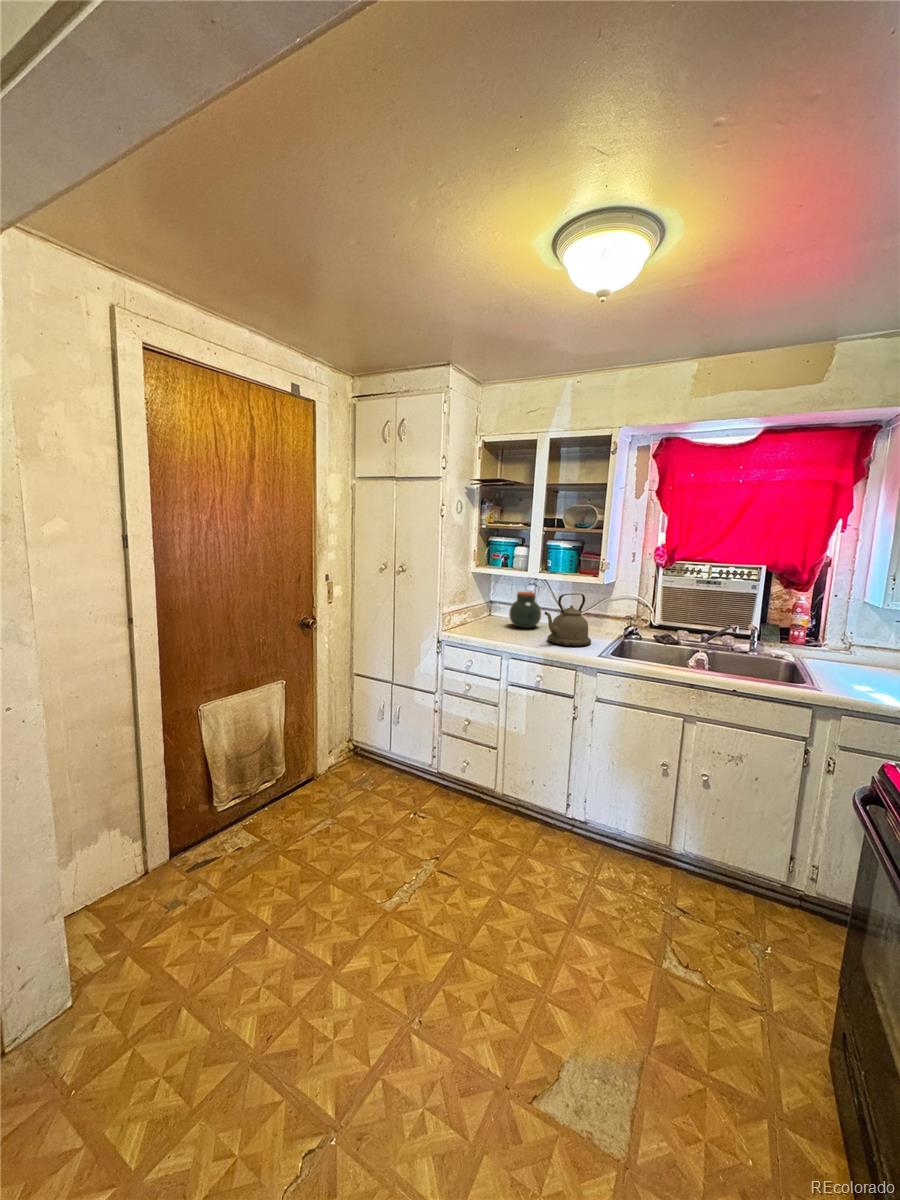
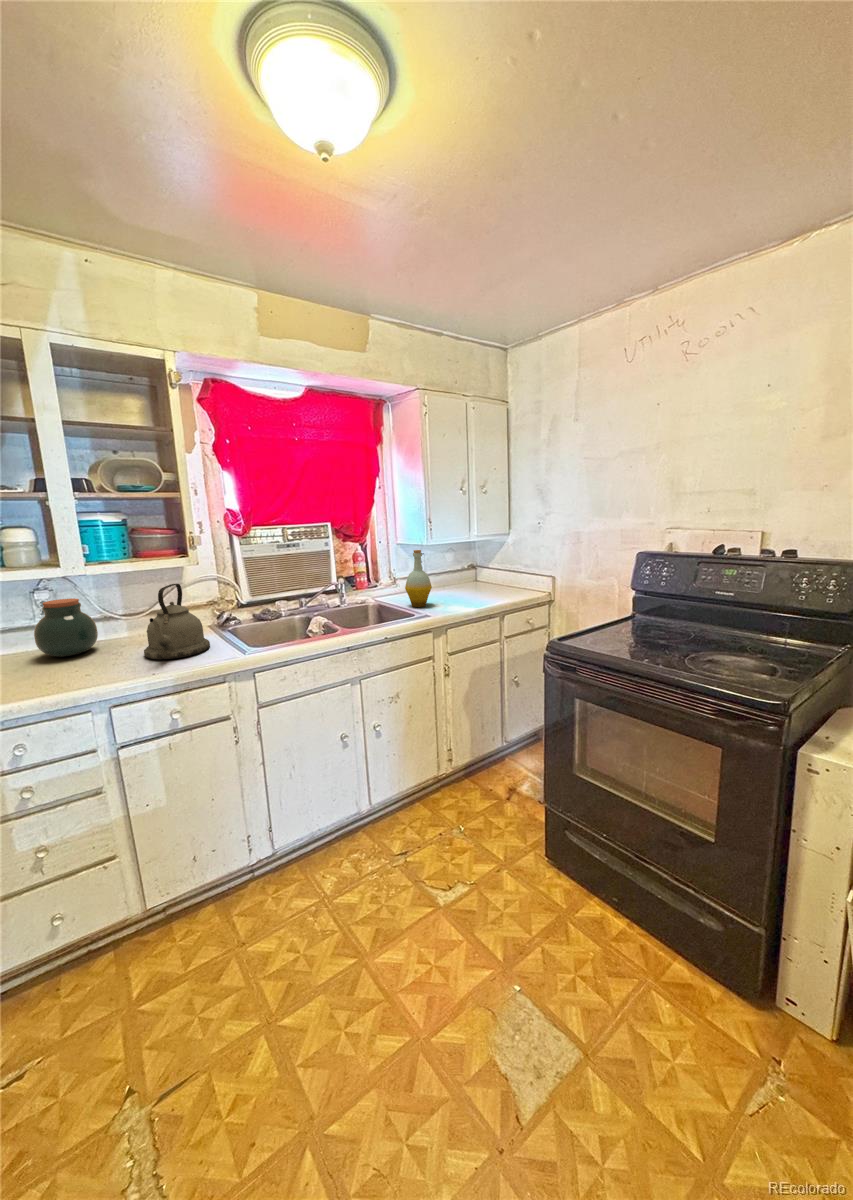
bottle: none [836,608,882,683] -> present [405,550,432,607]

